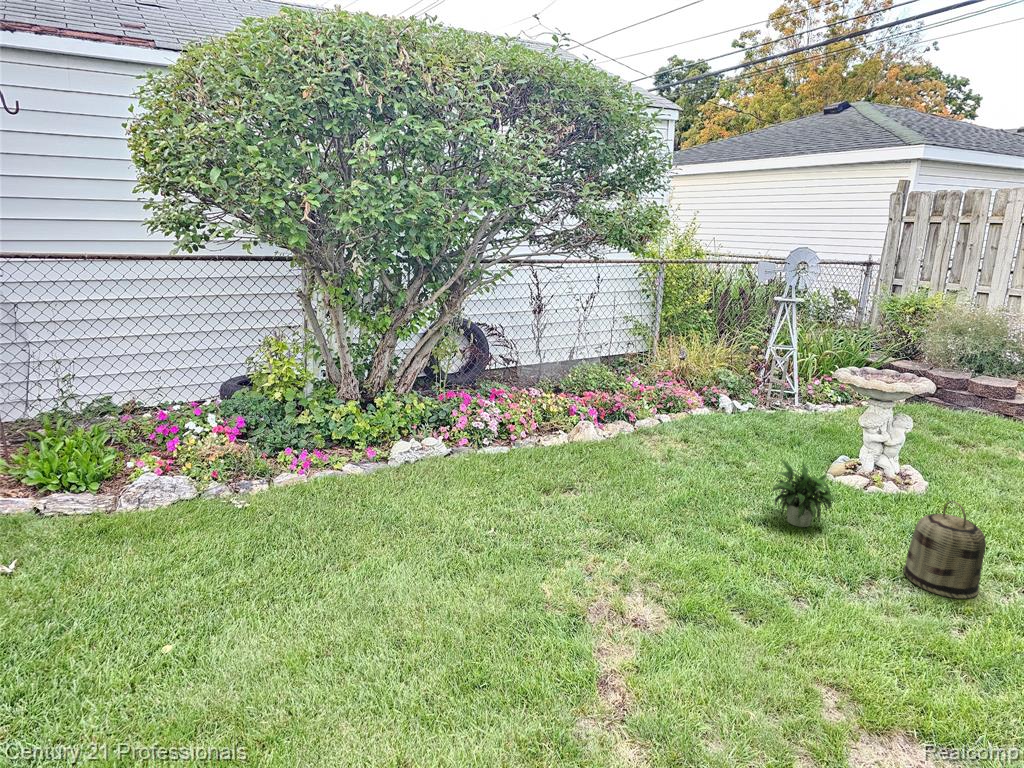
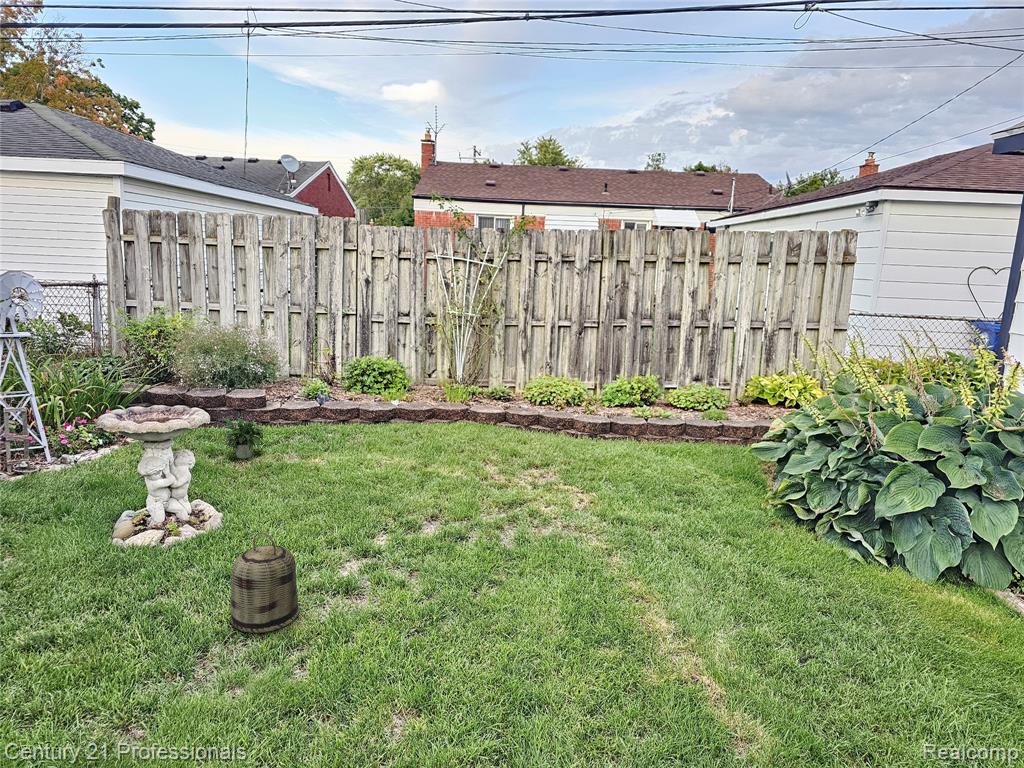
potted plant: present [773,460,834,527] -> present [222,417,265,458]

